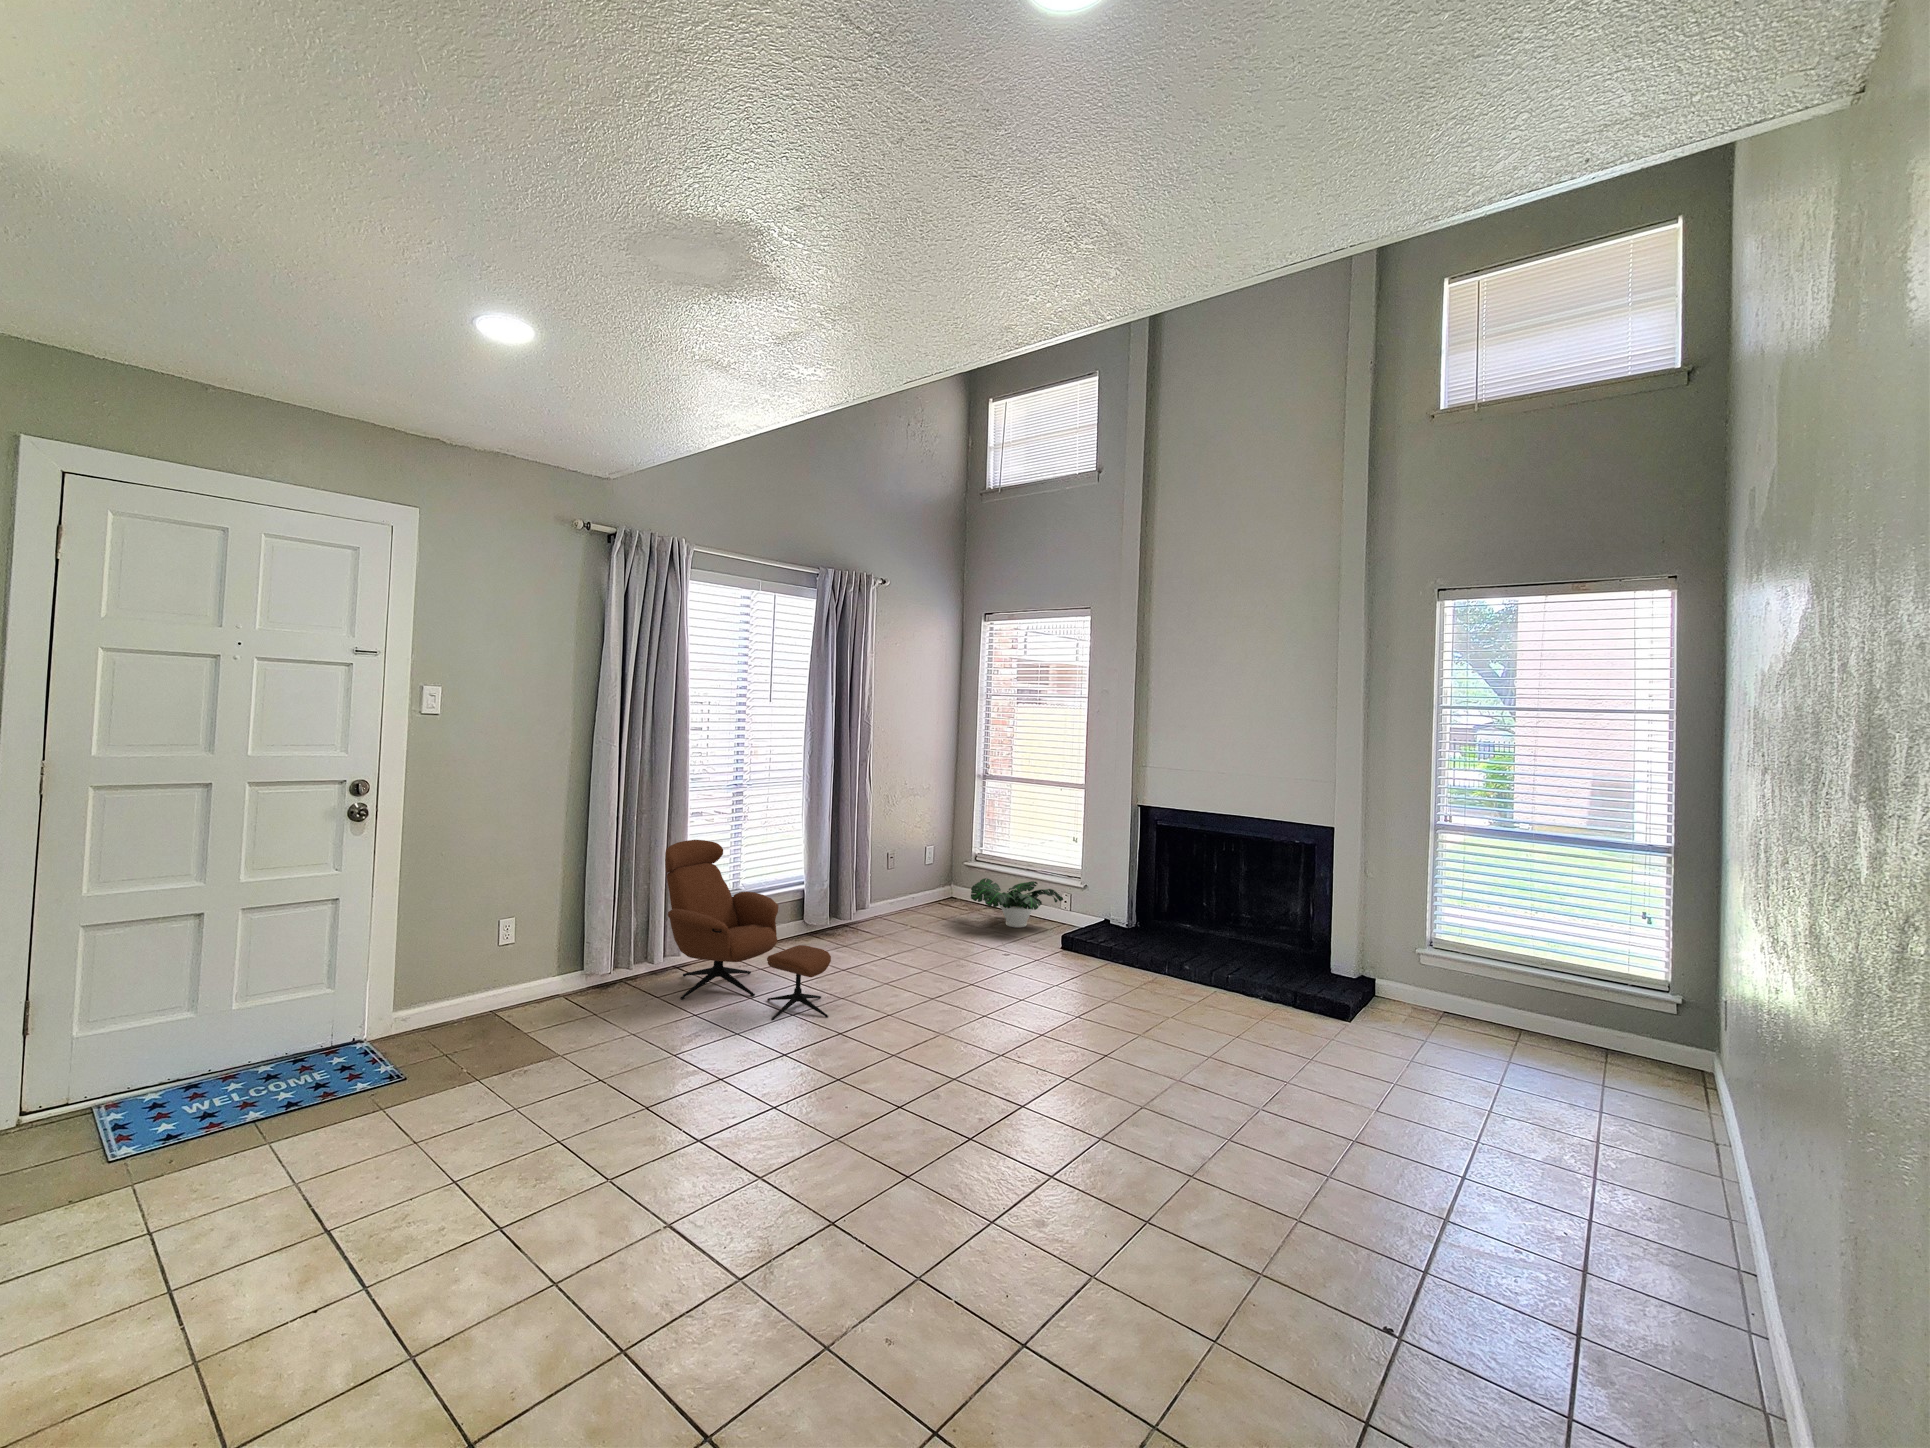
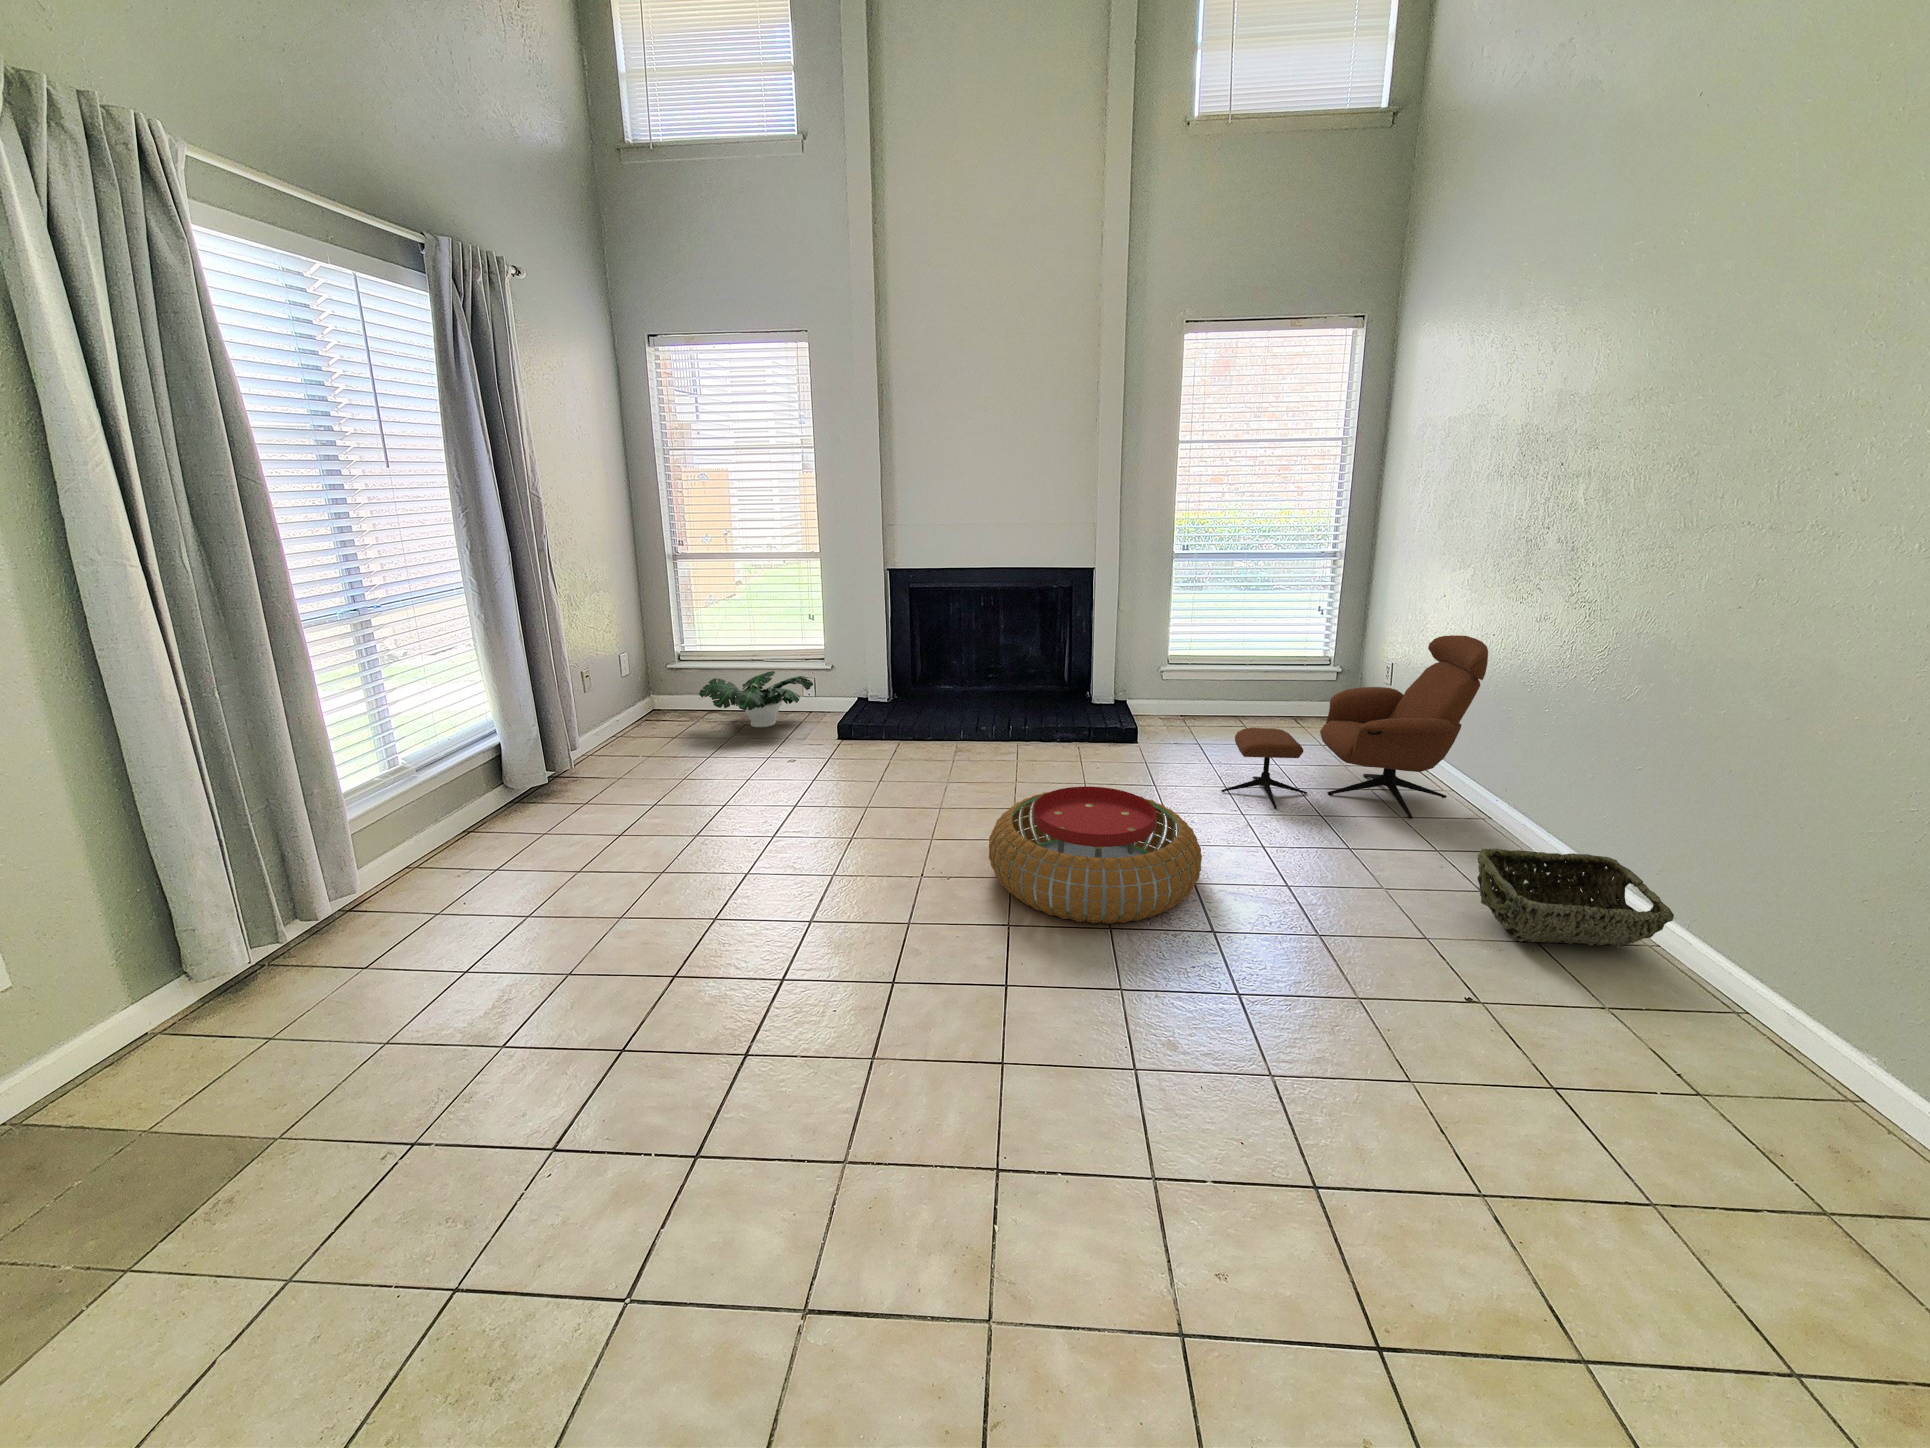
lounge chair: present [665,840,831,1020] -> present [1221,635,1488,819]
pouf: none [1037,1009,1237,1141] -> present [989,787,1202,924]
woven basket: none [1495,1189,1735,1376] -> present [1477,849,1674,947]

